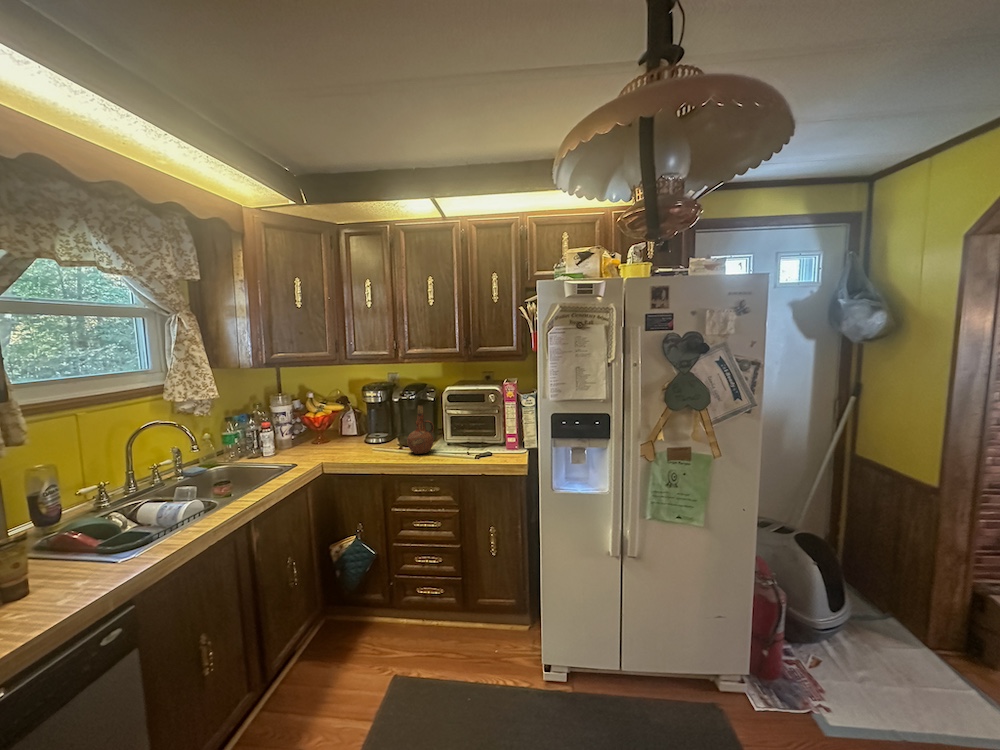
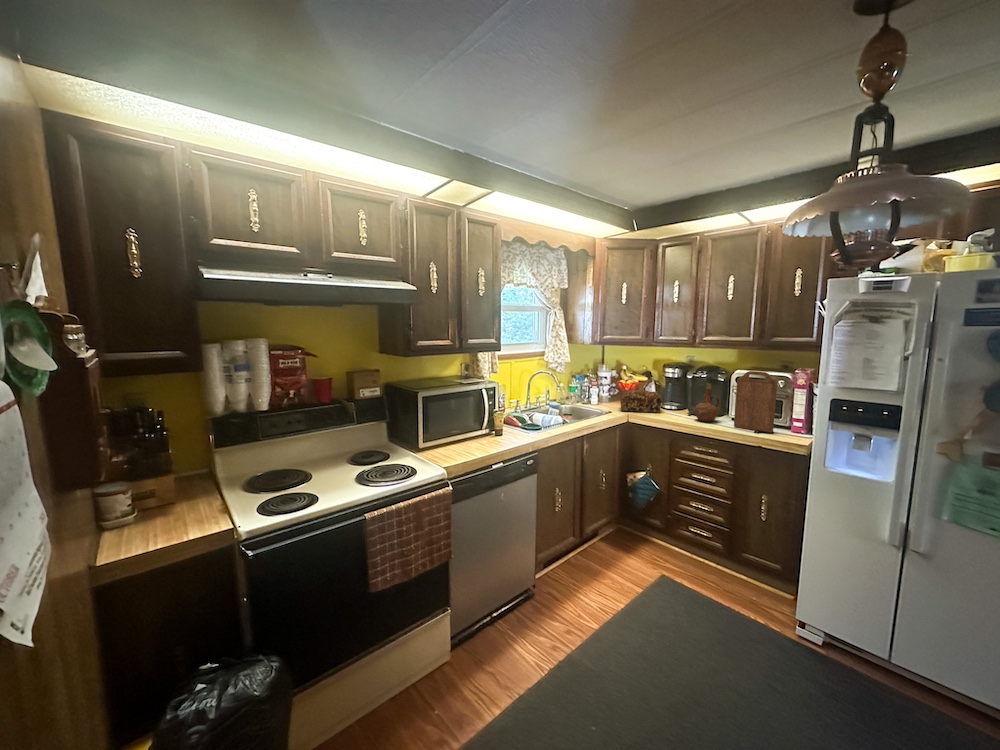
cutting board: none [451,387,492,455] -> present [734,371,777,433]
bread loaf: none [308,424,365,458] -> present [620,390,661,412]

